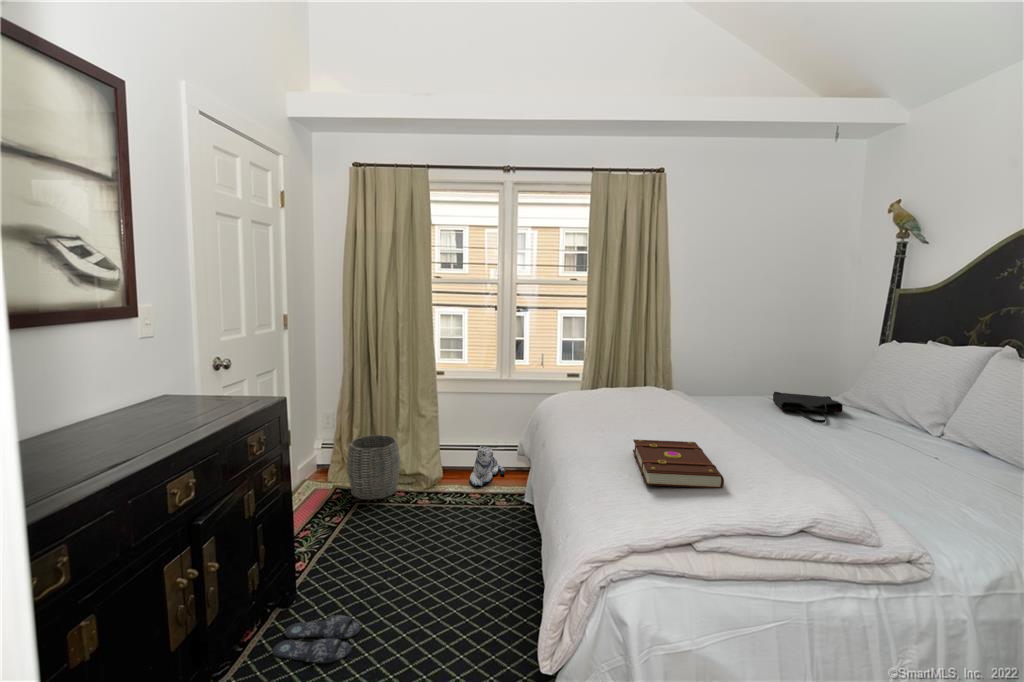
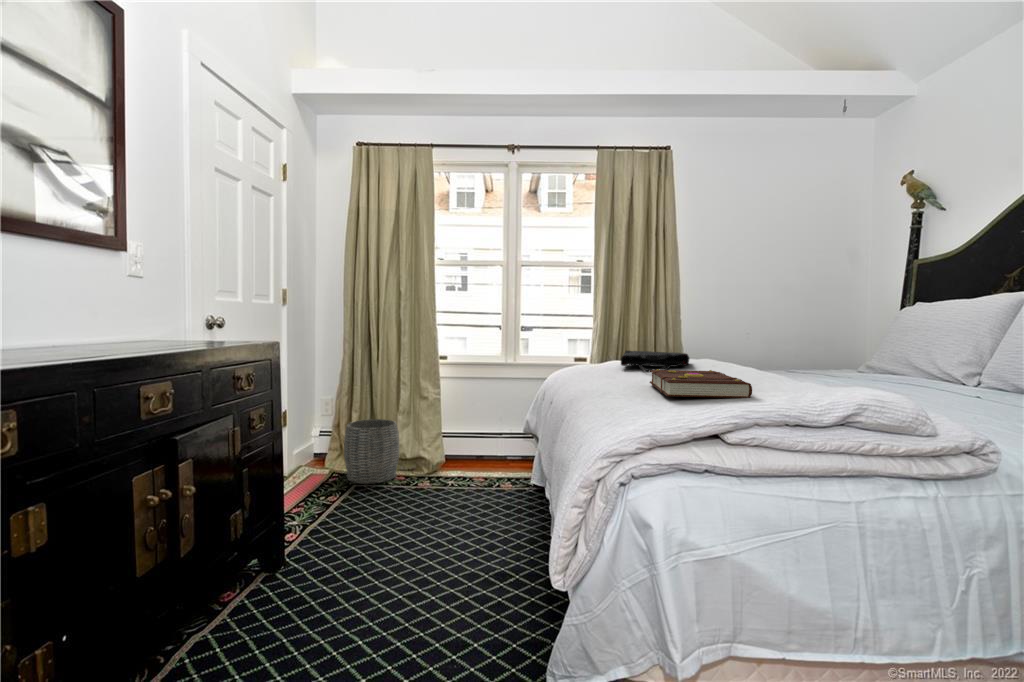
tote bag: present [773,392,843,423] -> present [621,351,689,372]
plush toy: present [470,446,505,486] -> none [473,432,510,473]
slippers: present [272,615,361,663] -> none [255,575,353,617]

